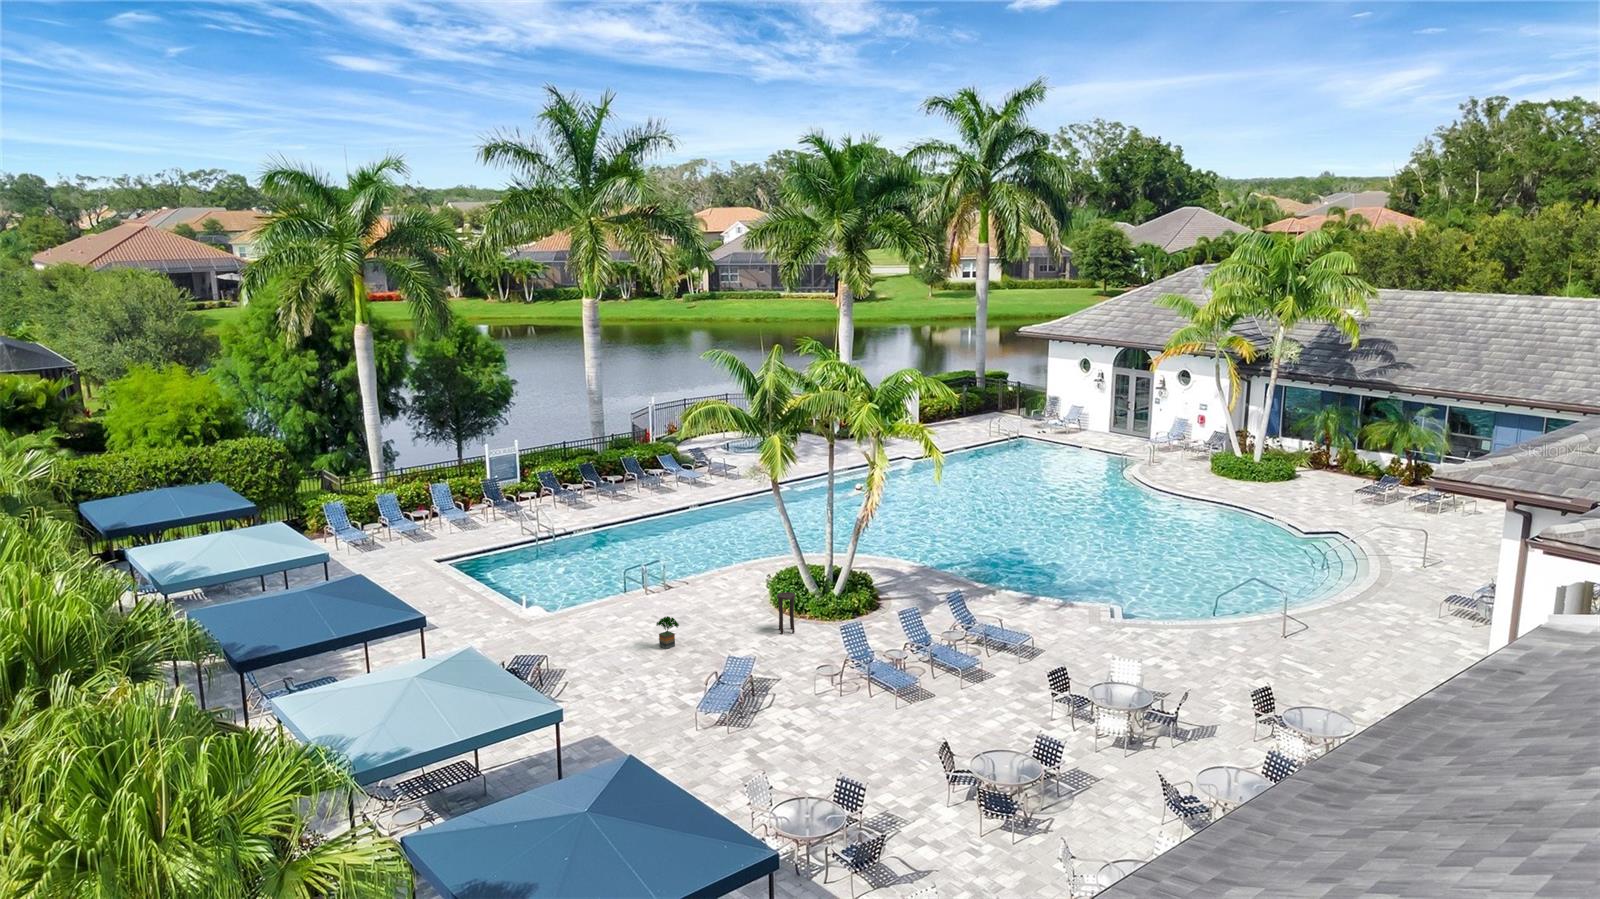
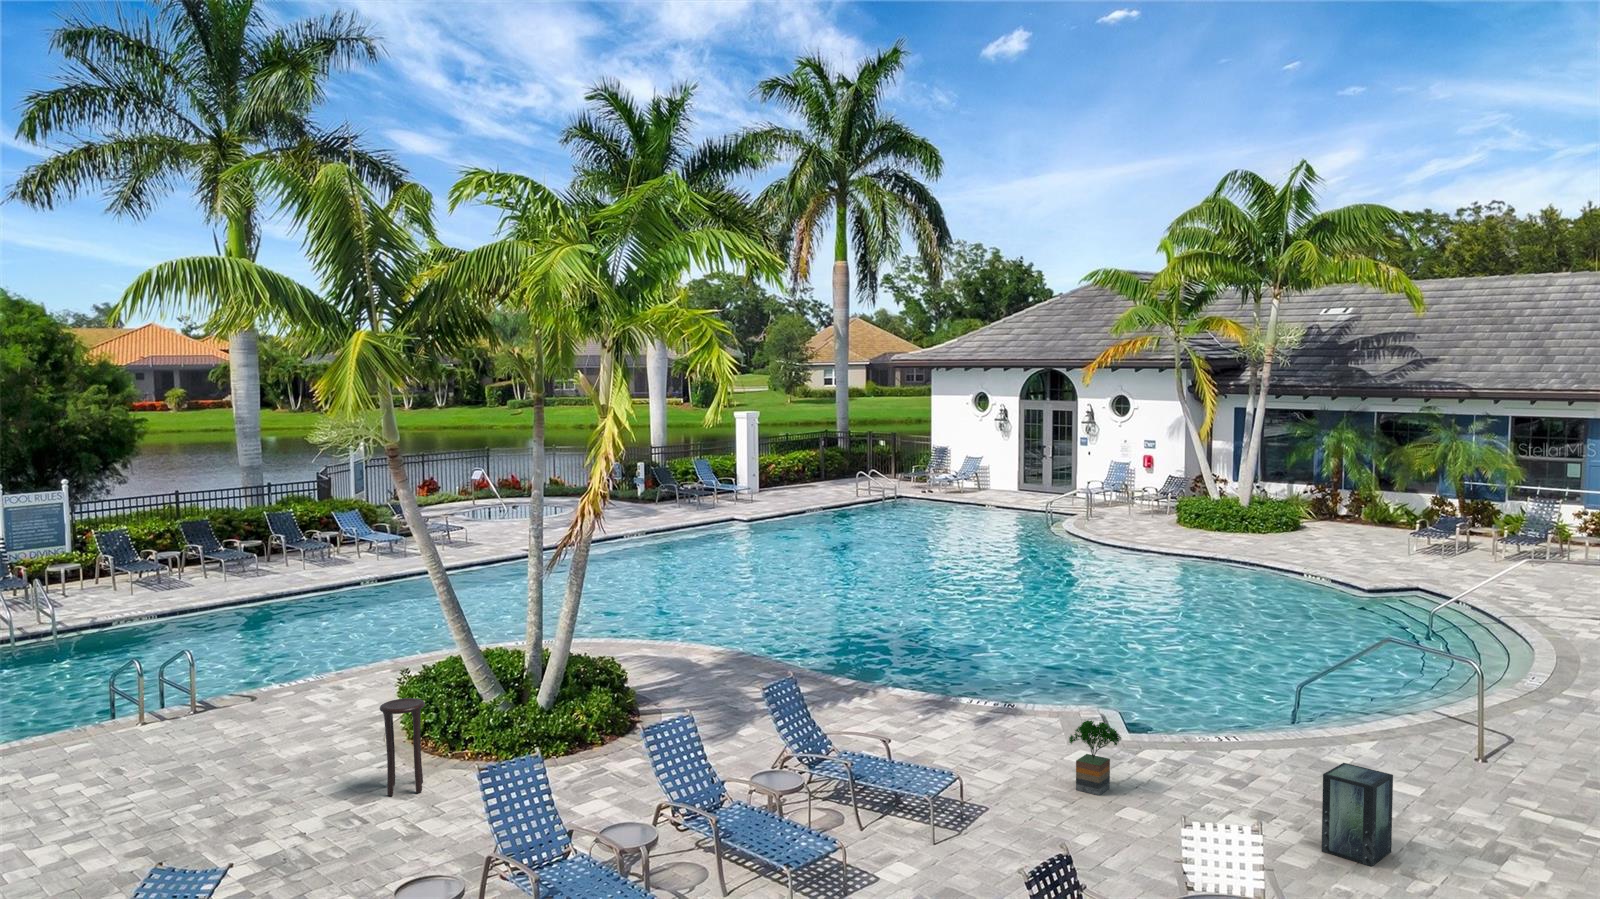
potted tree: present [656,616,679,649] -> present [1069,720,1121,795]
storage box: none [1186,639,1218,682] -> present [1322,763,1393,866]

